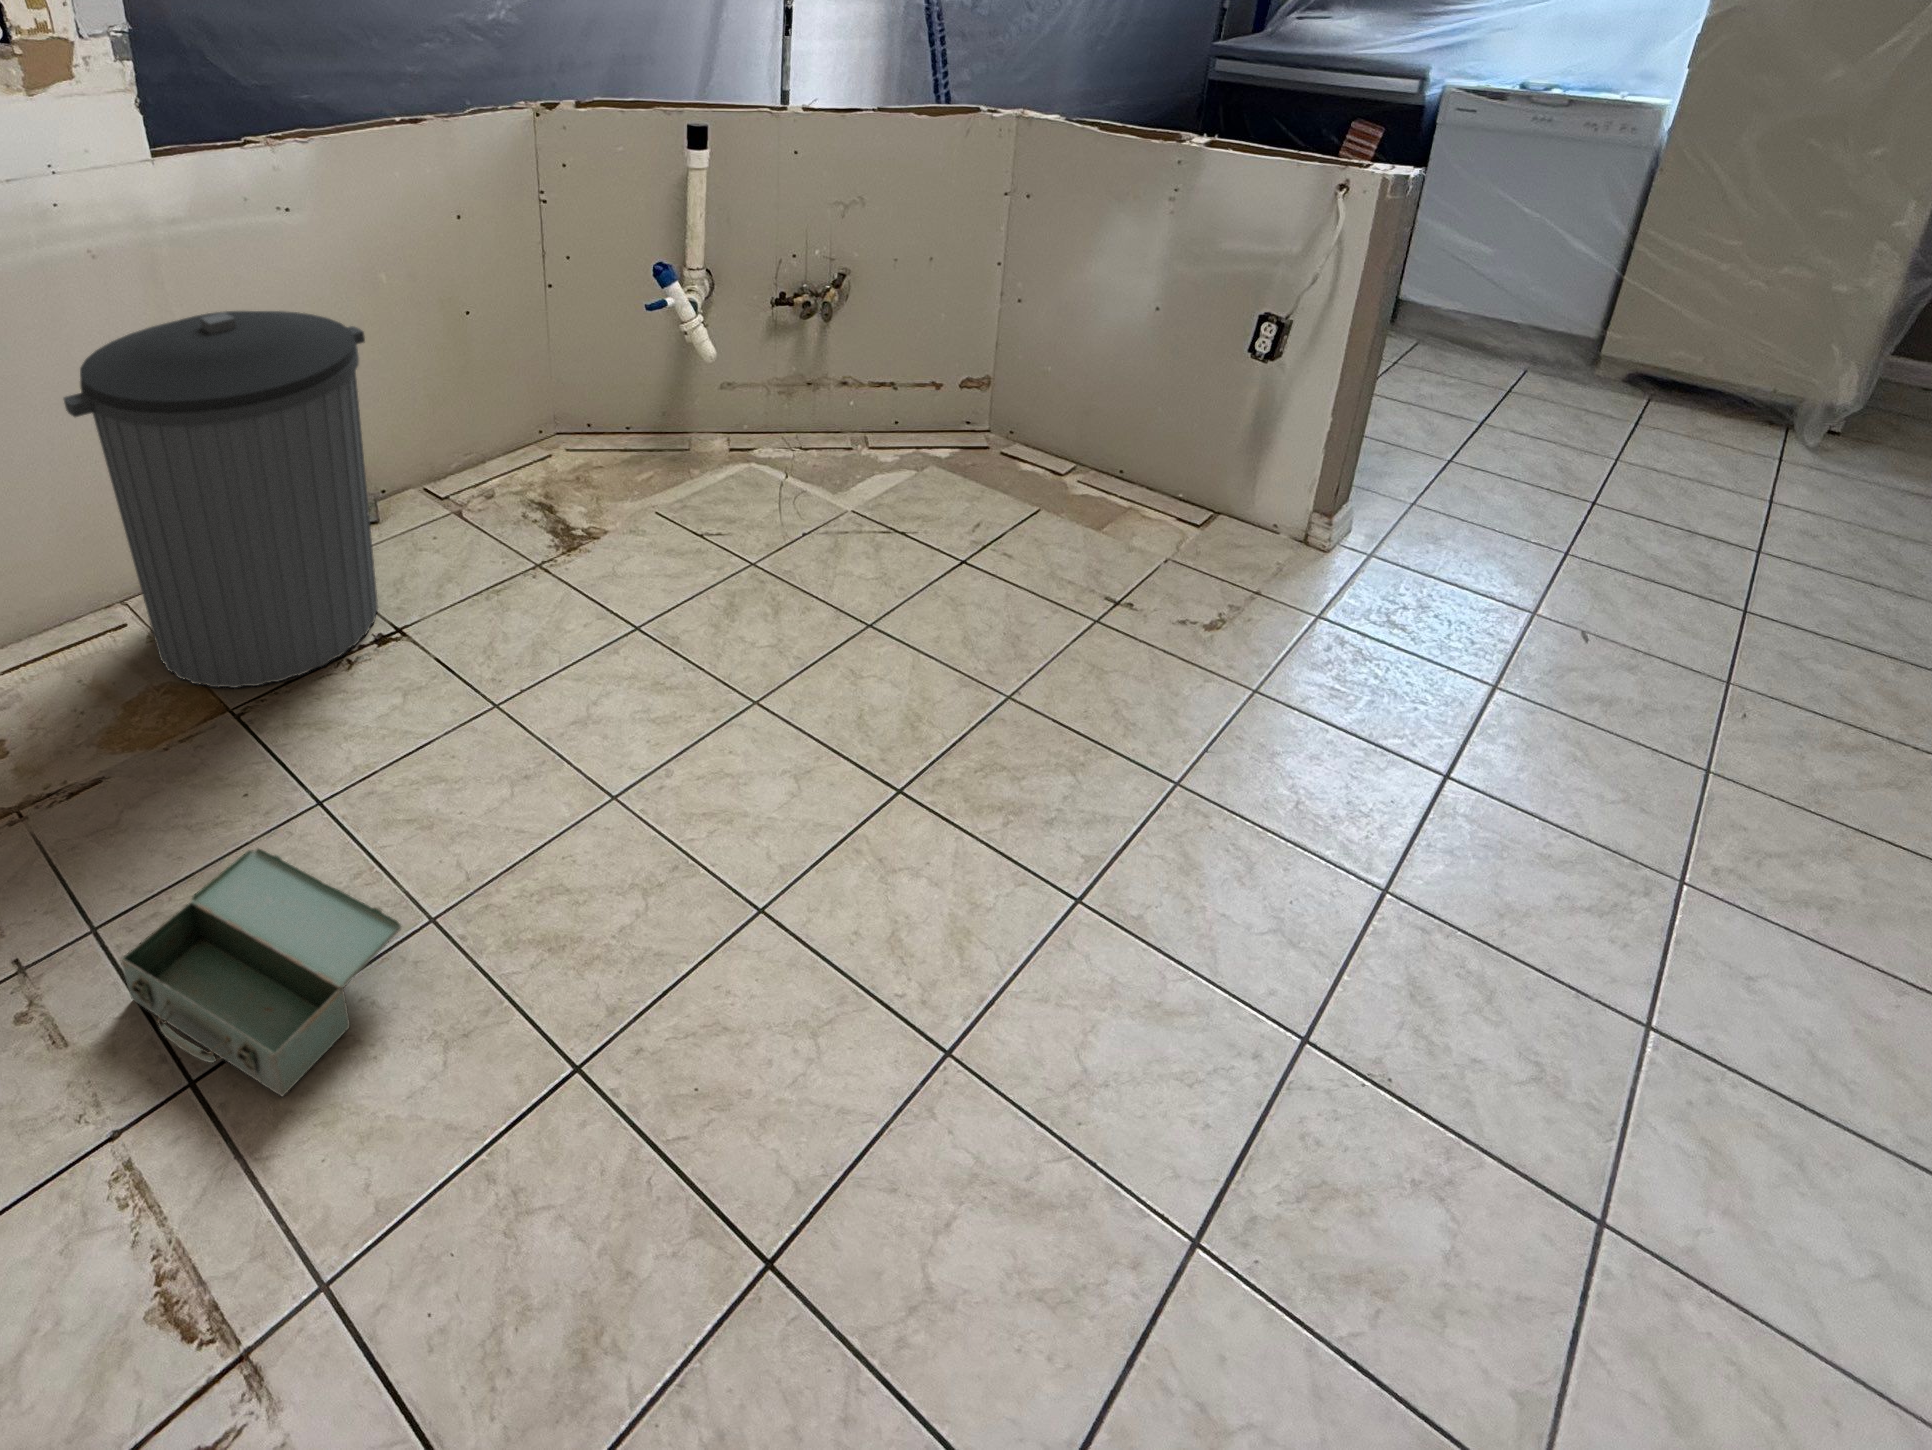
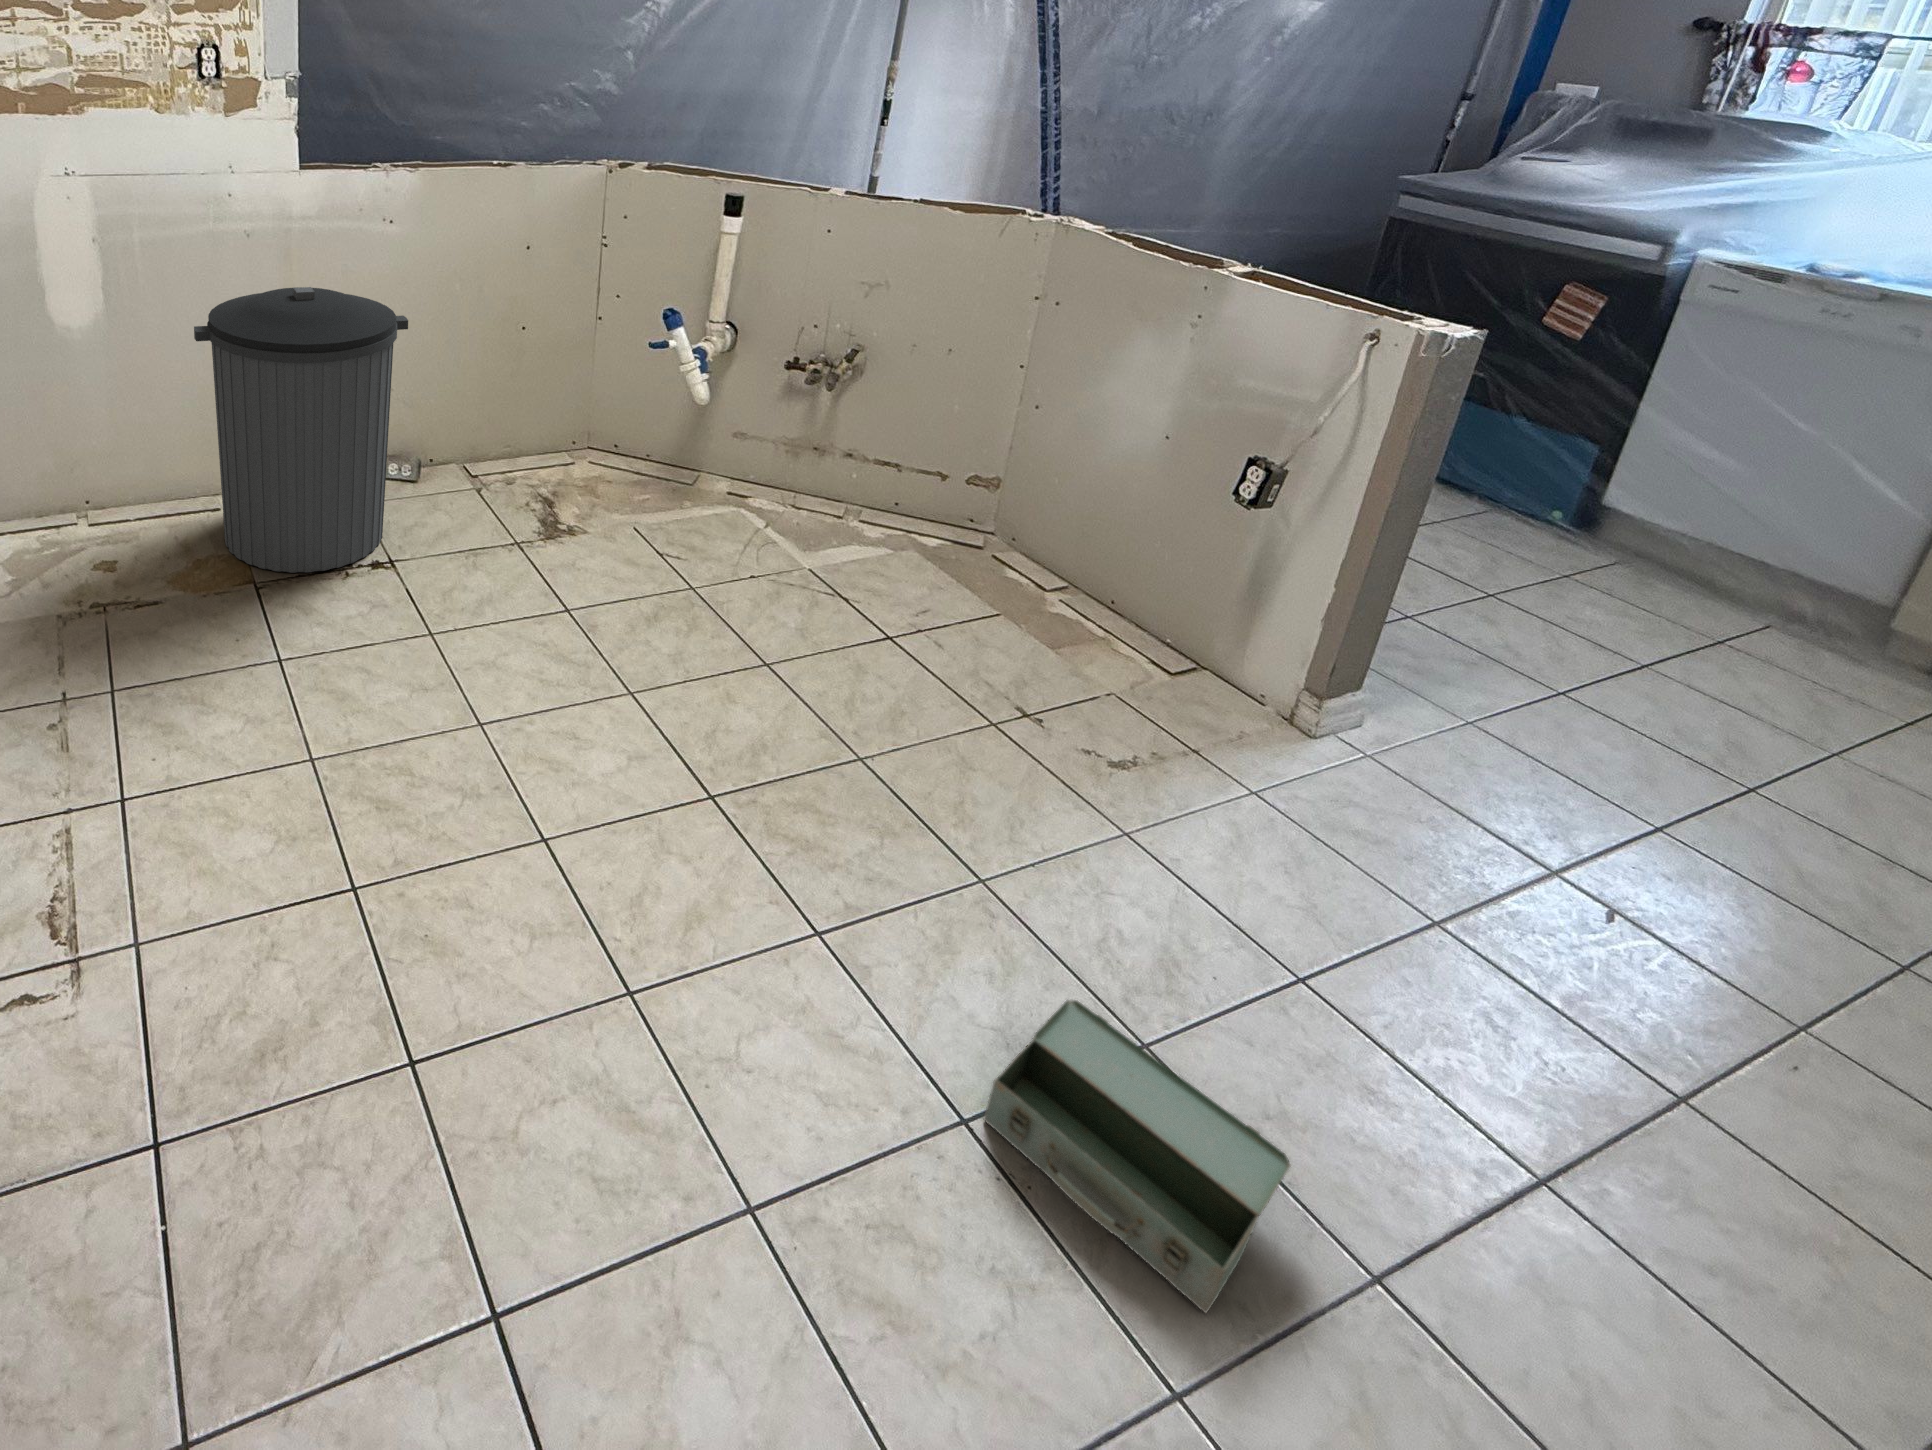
toolbox: present [121,848,402,1096] -> present [984,1000,1290,1313]

